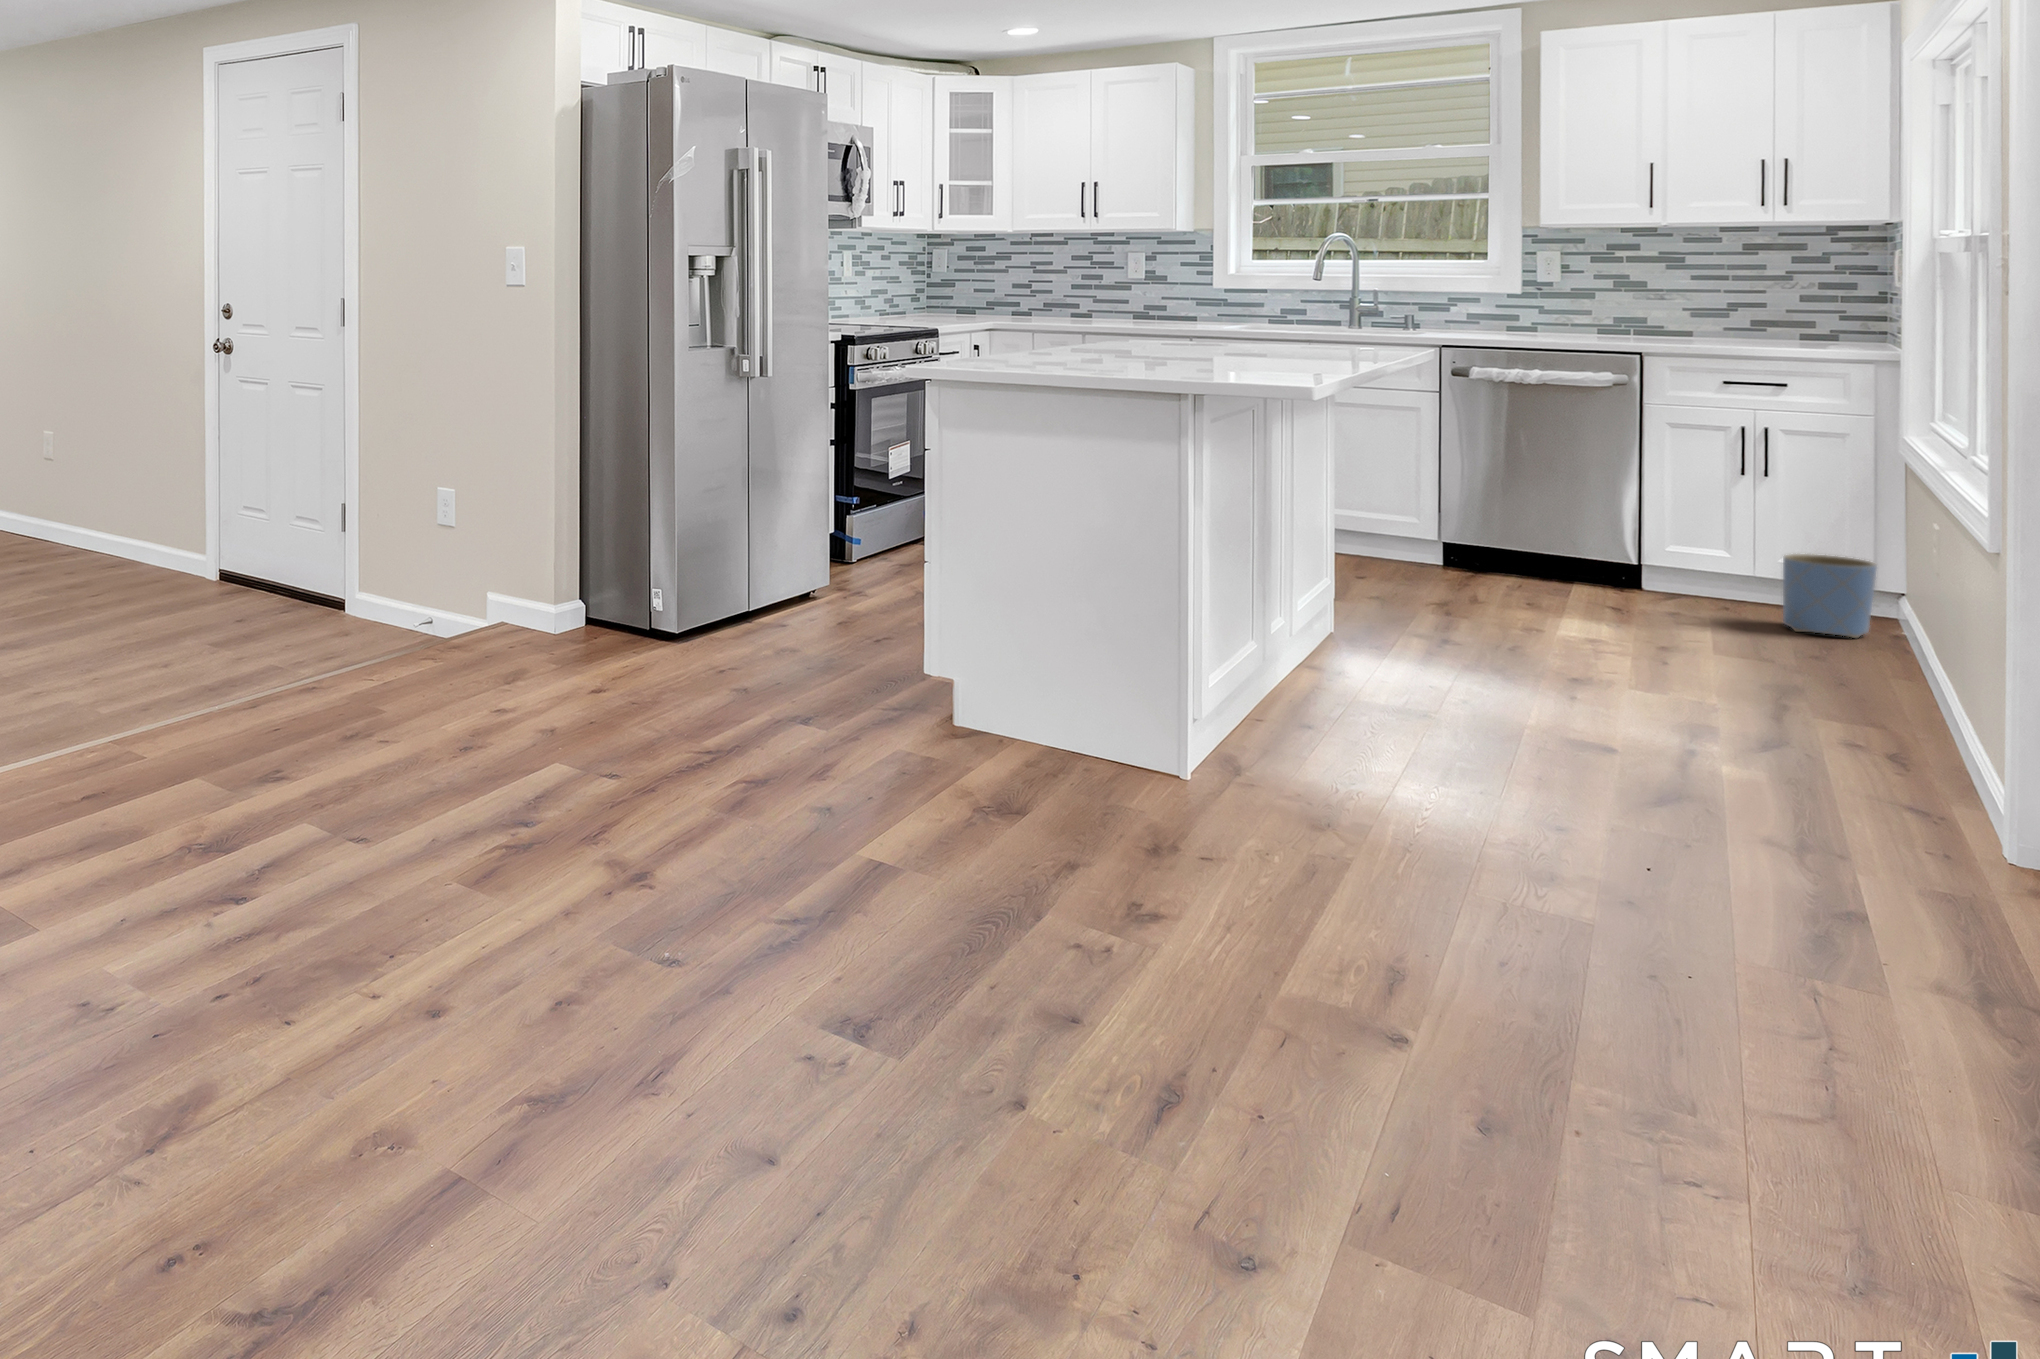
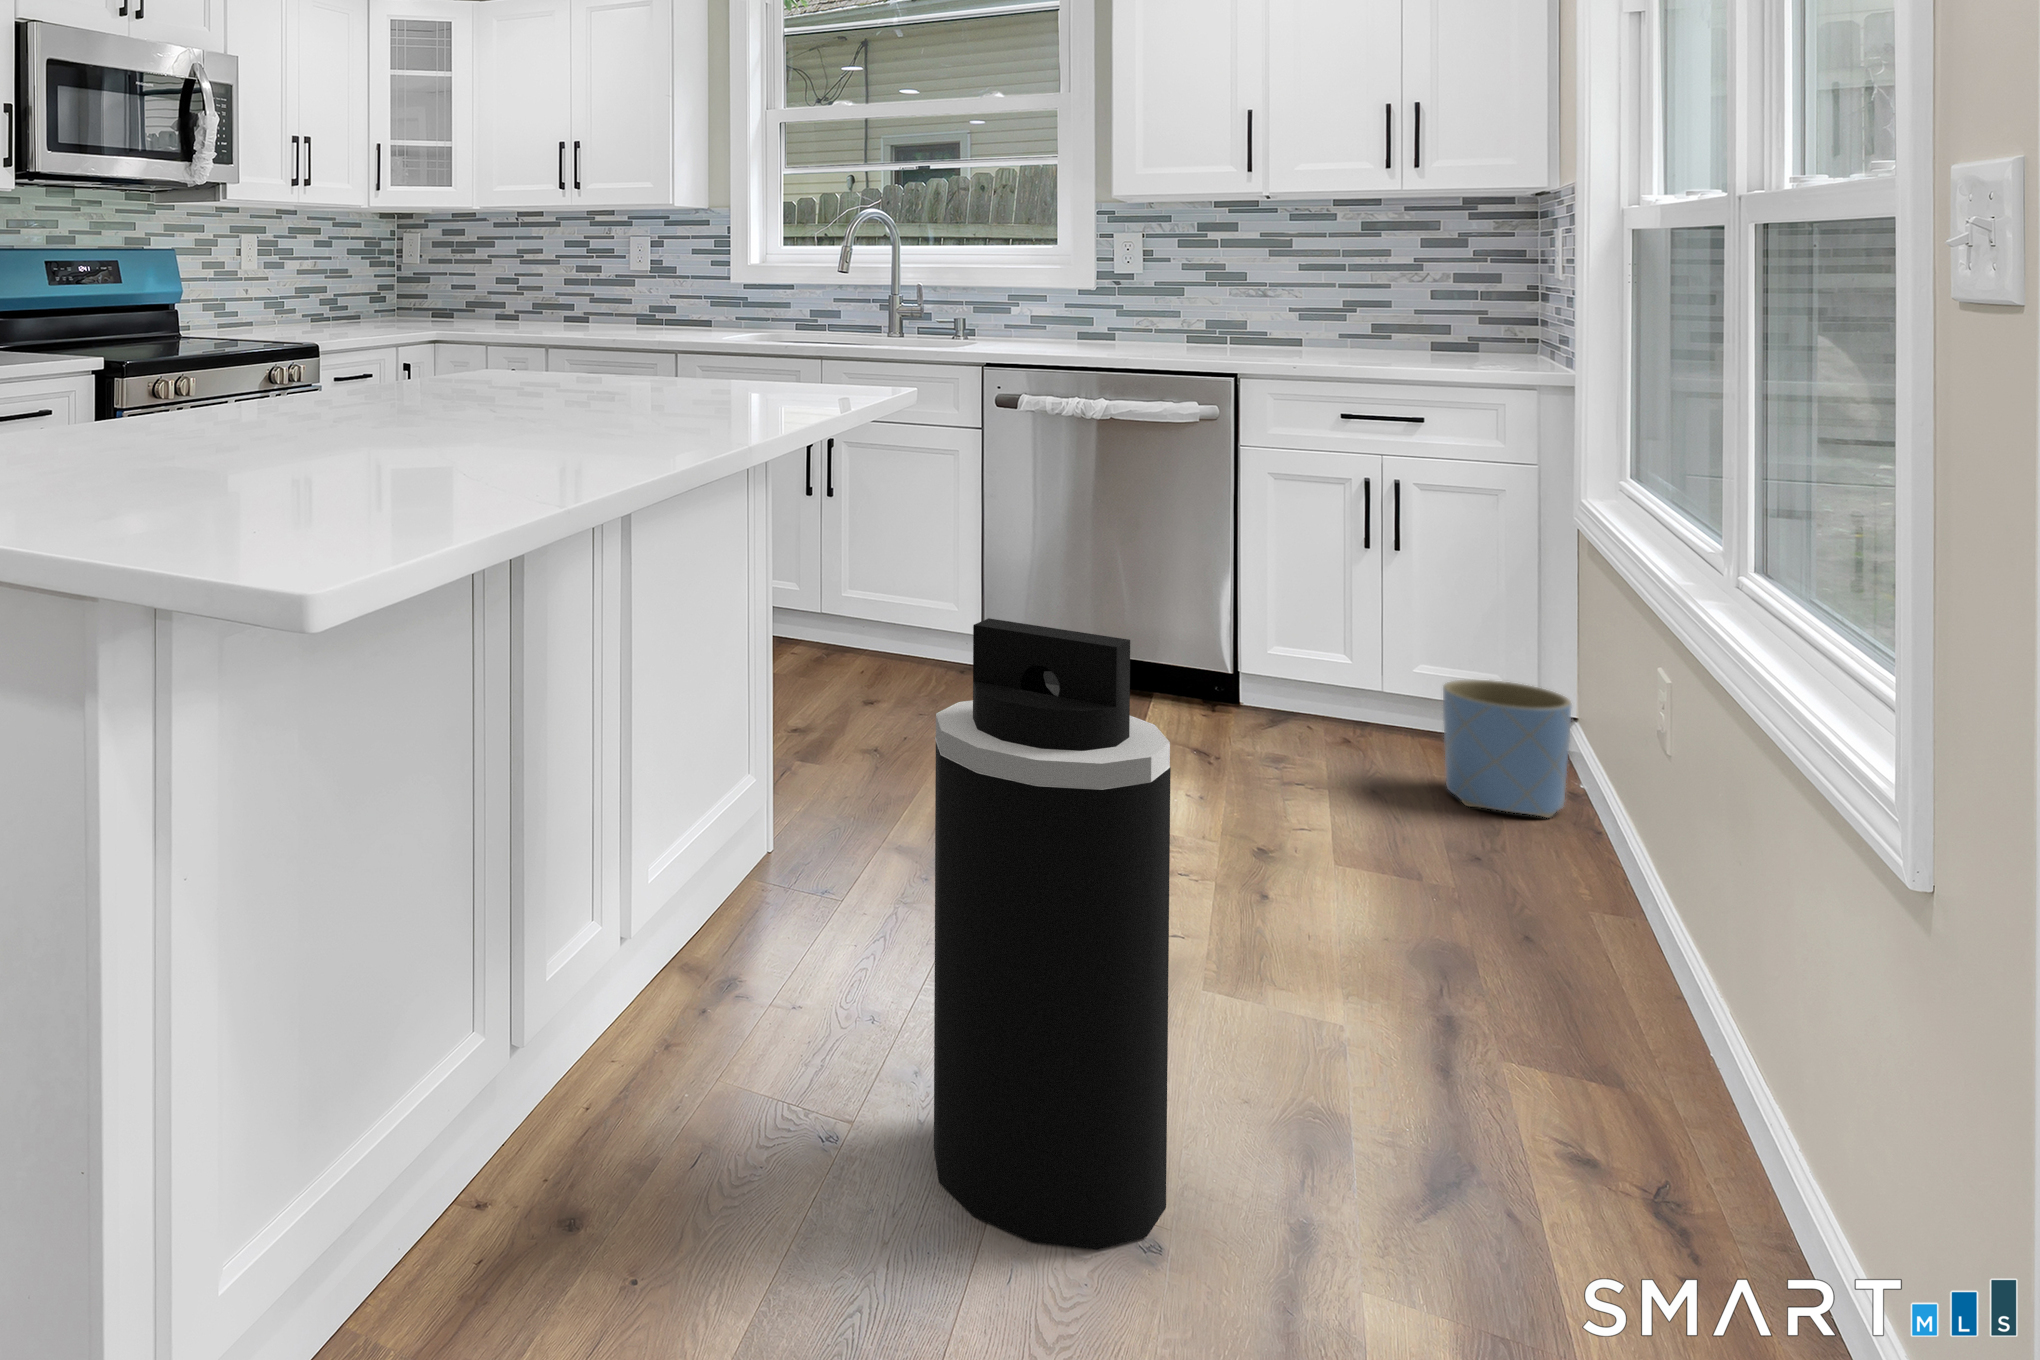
trash can: none [1457,454,1598,742] -> present [934,618,1171,1250]

